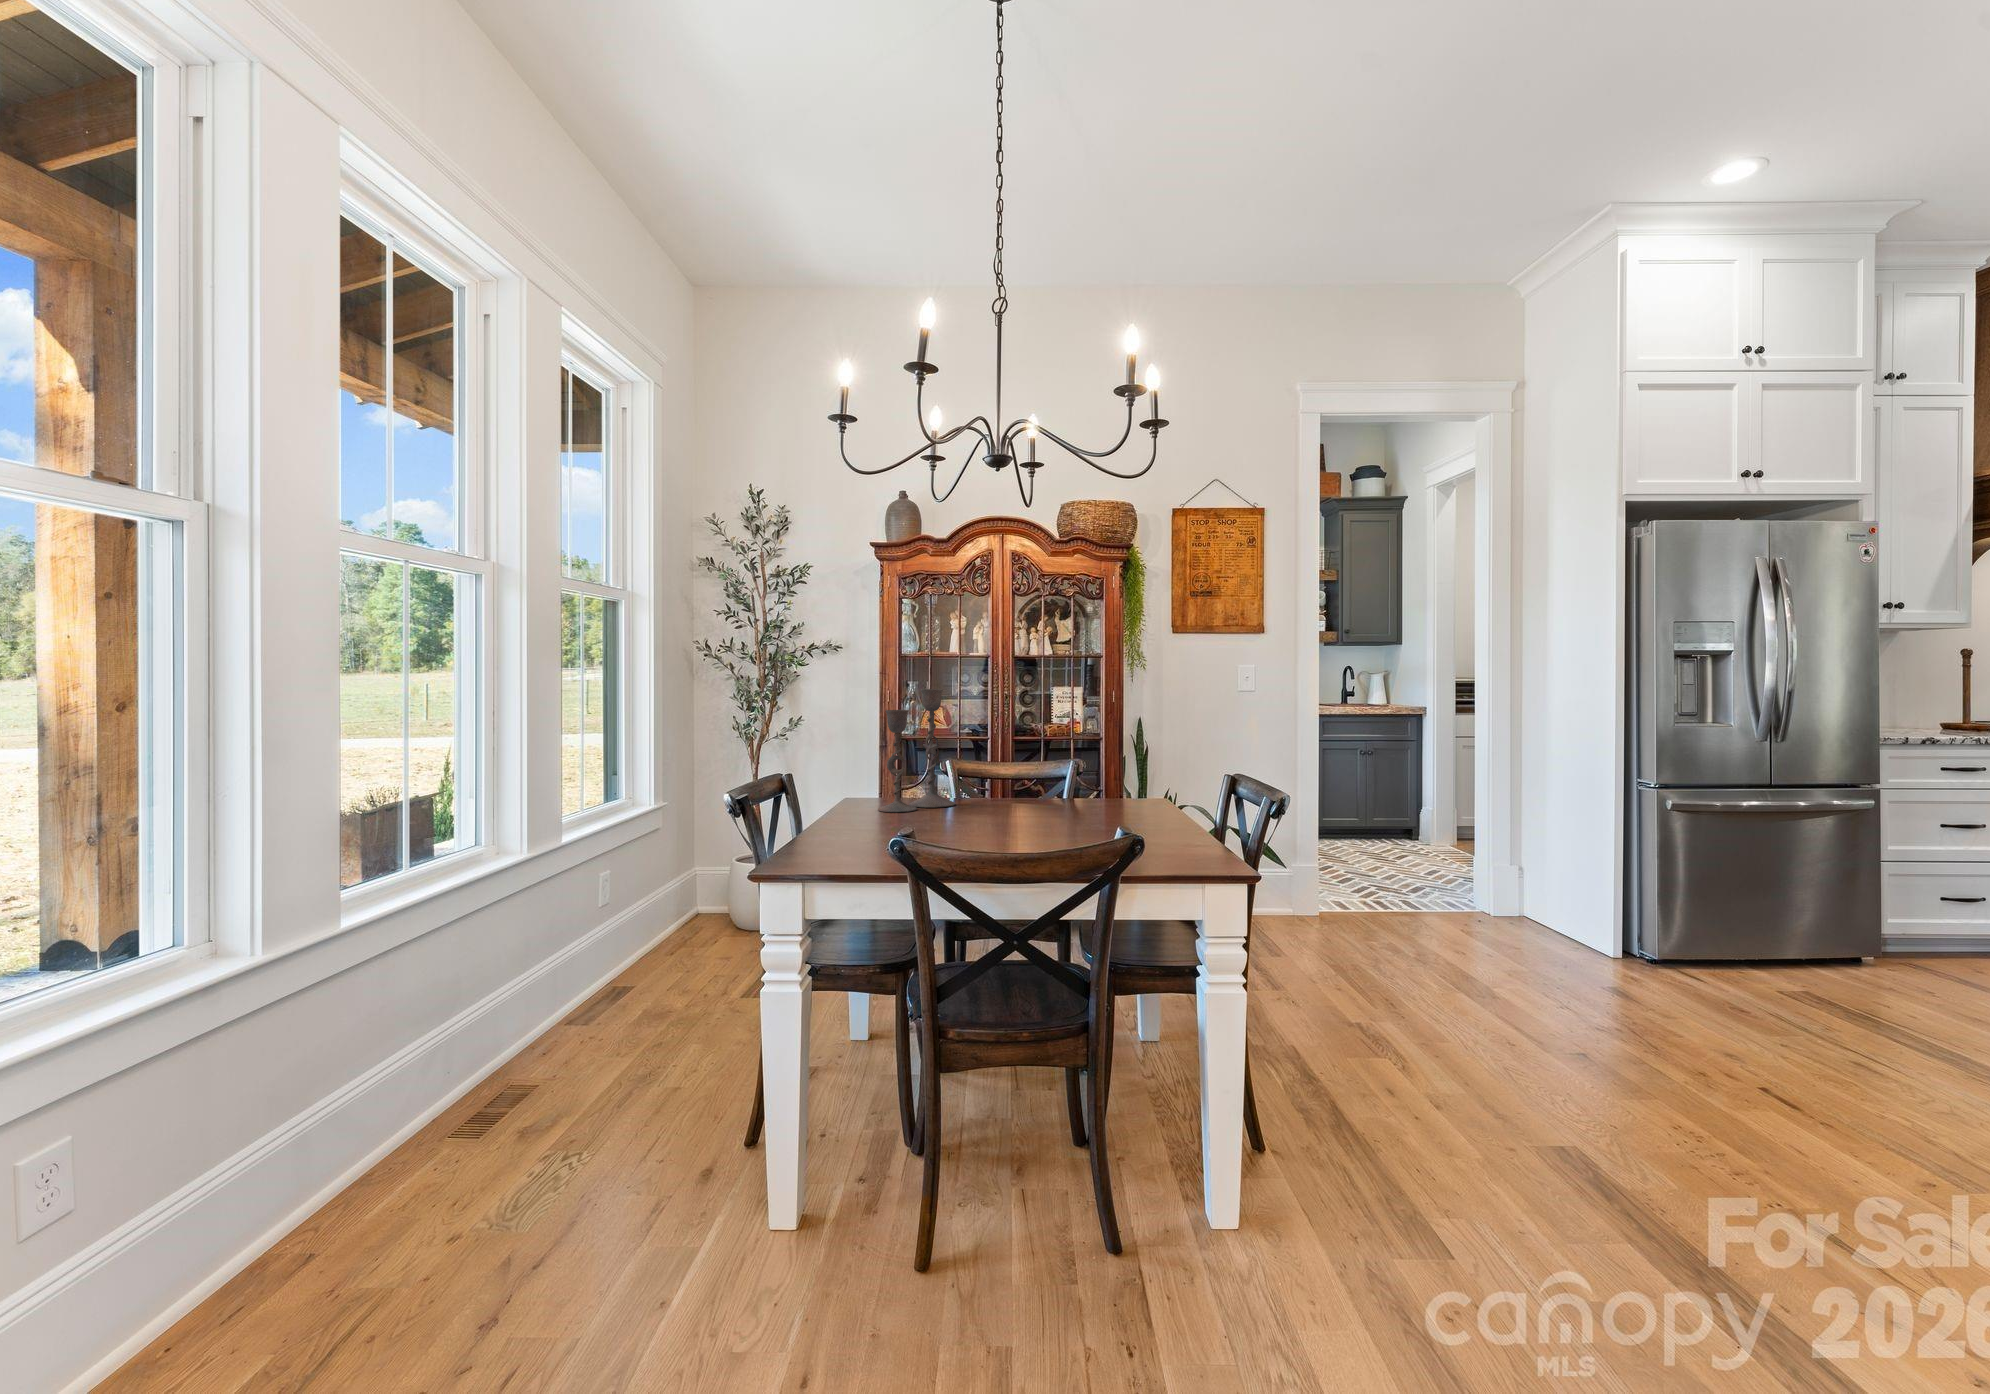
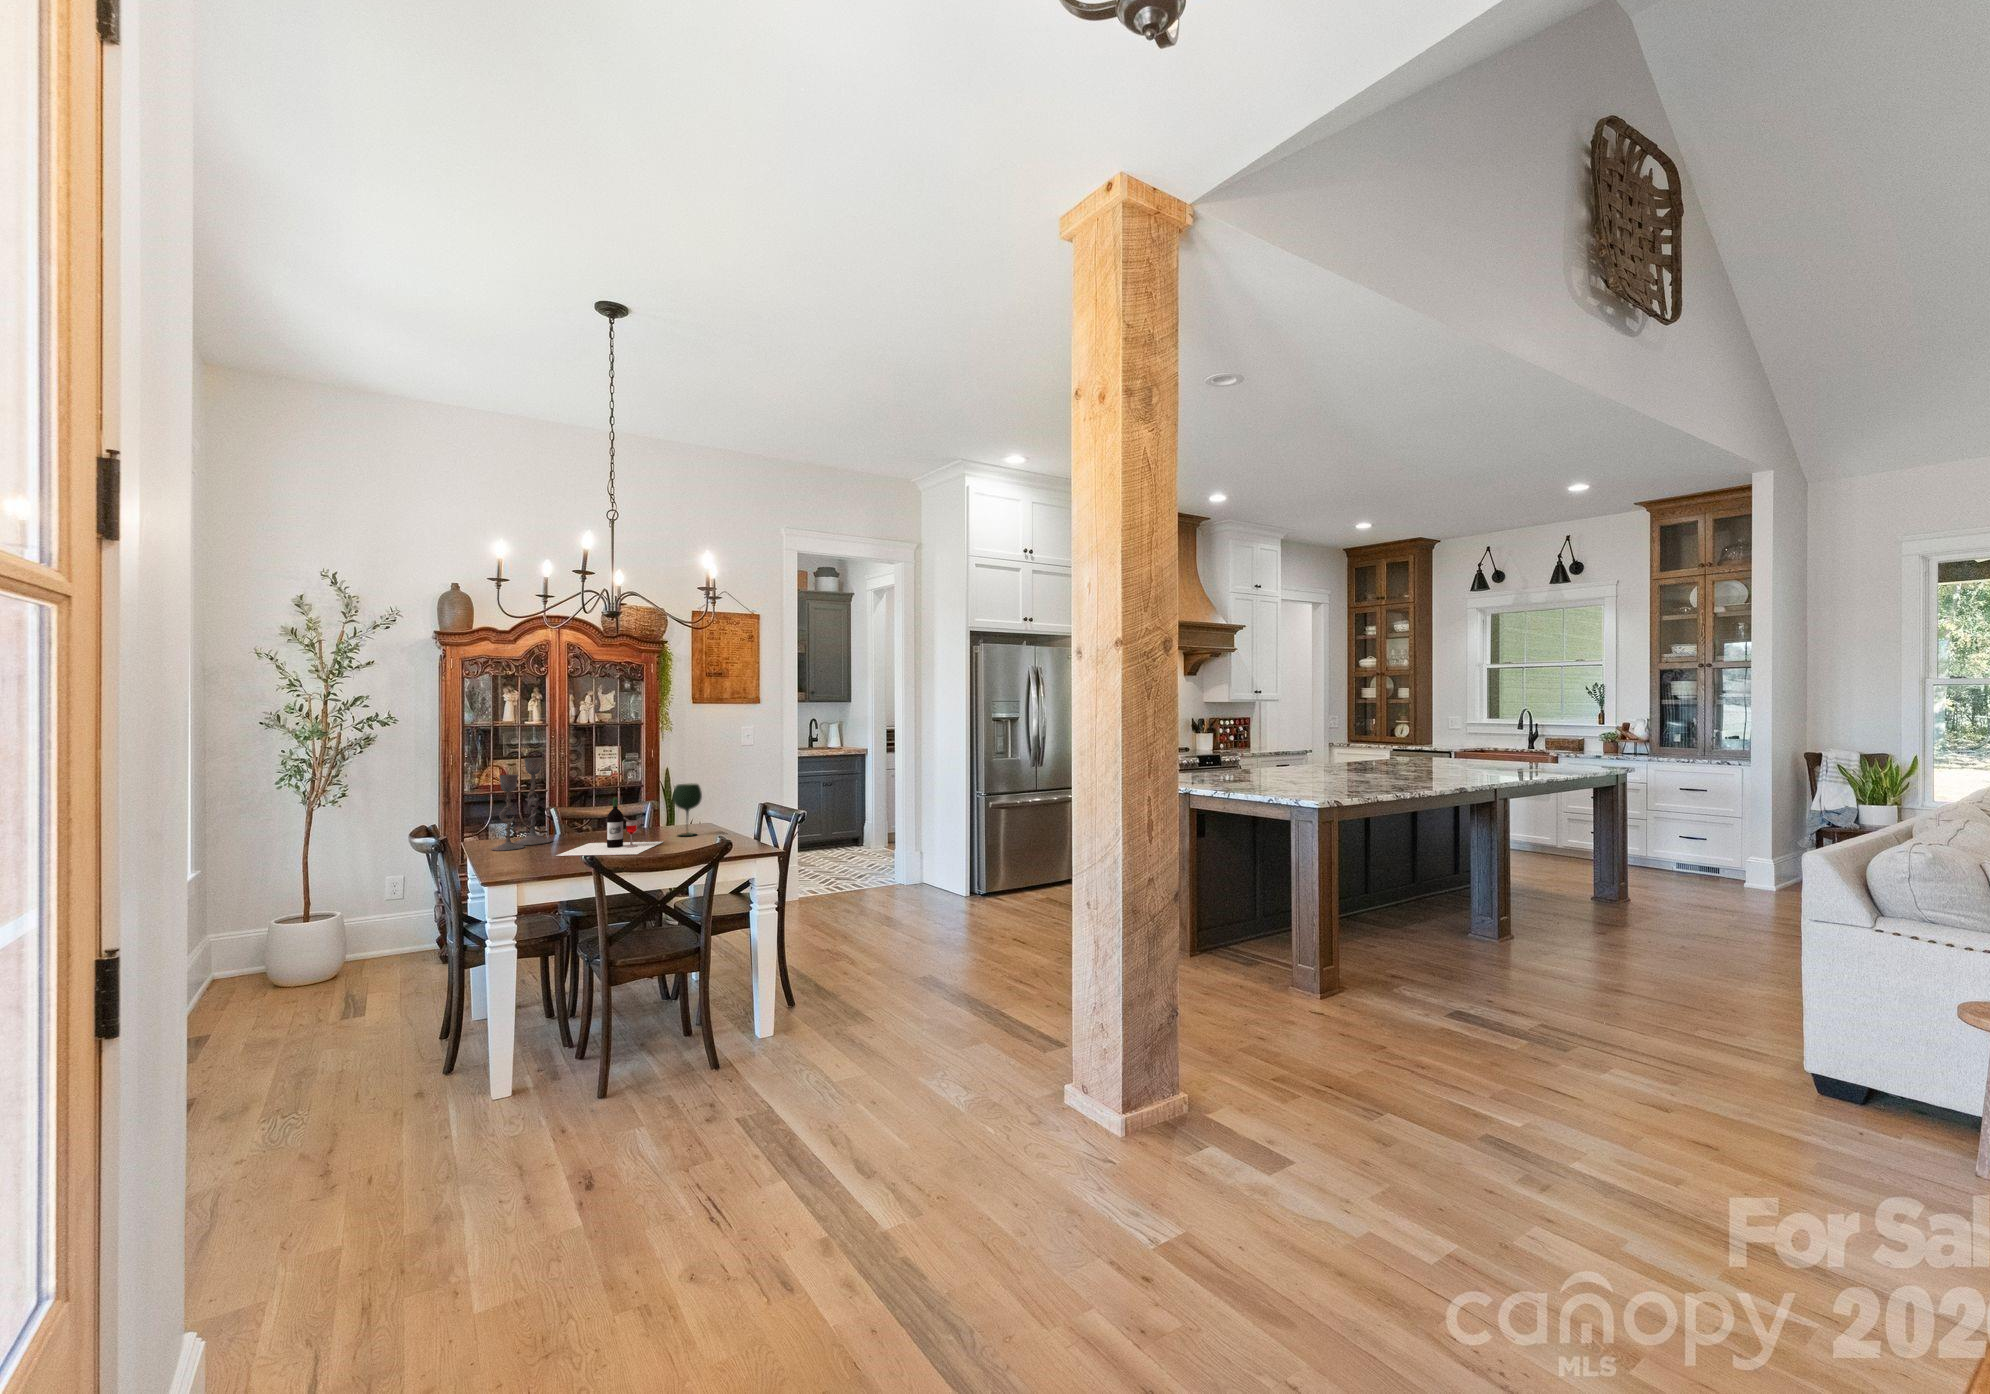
wine glass: none [1107,735,1149,815] -> present [673,783,702,836]
wine bottle: none [935,749,1089,837] -> present [556,798,662,856]

